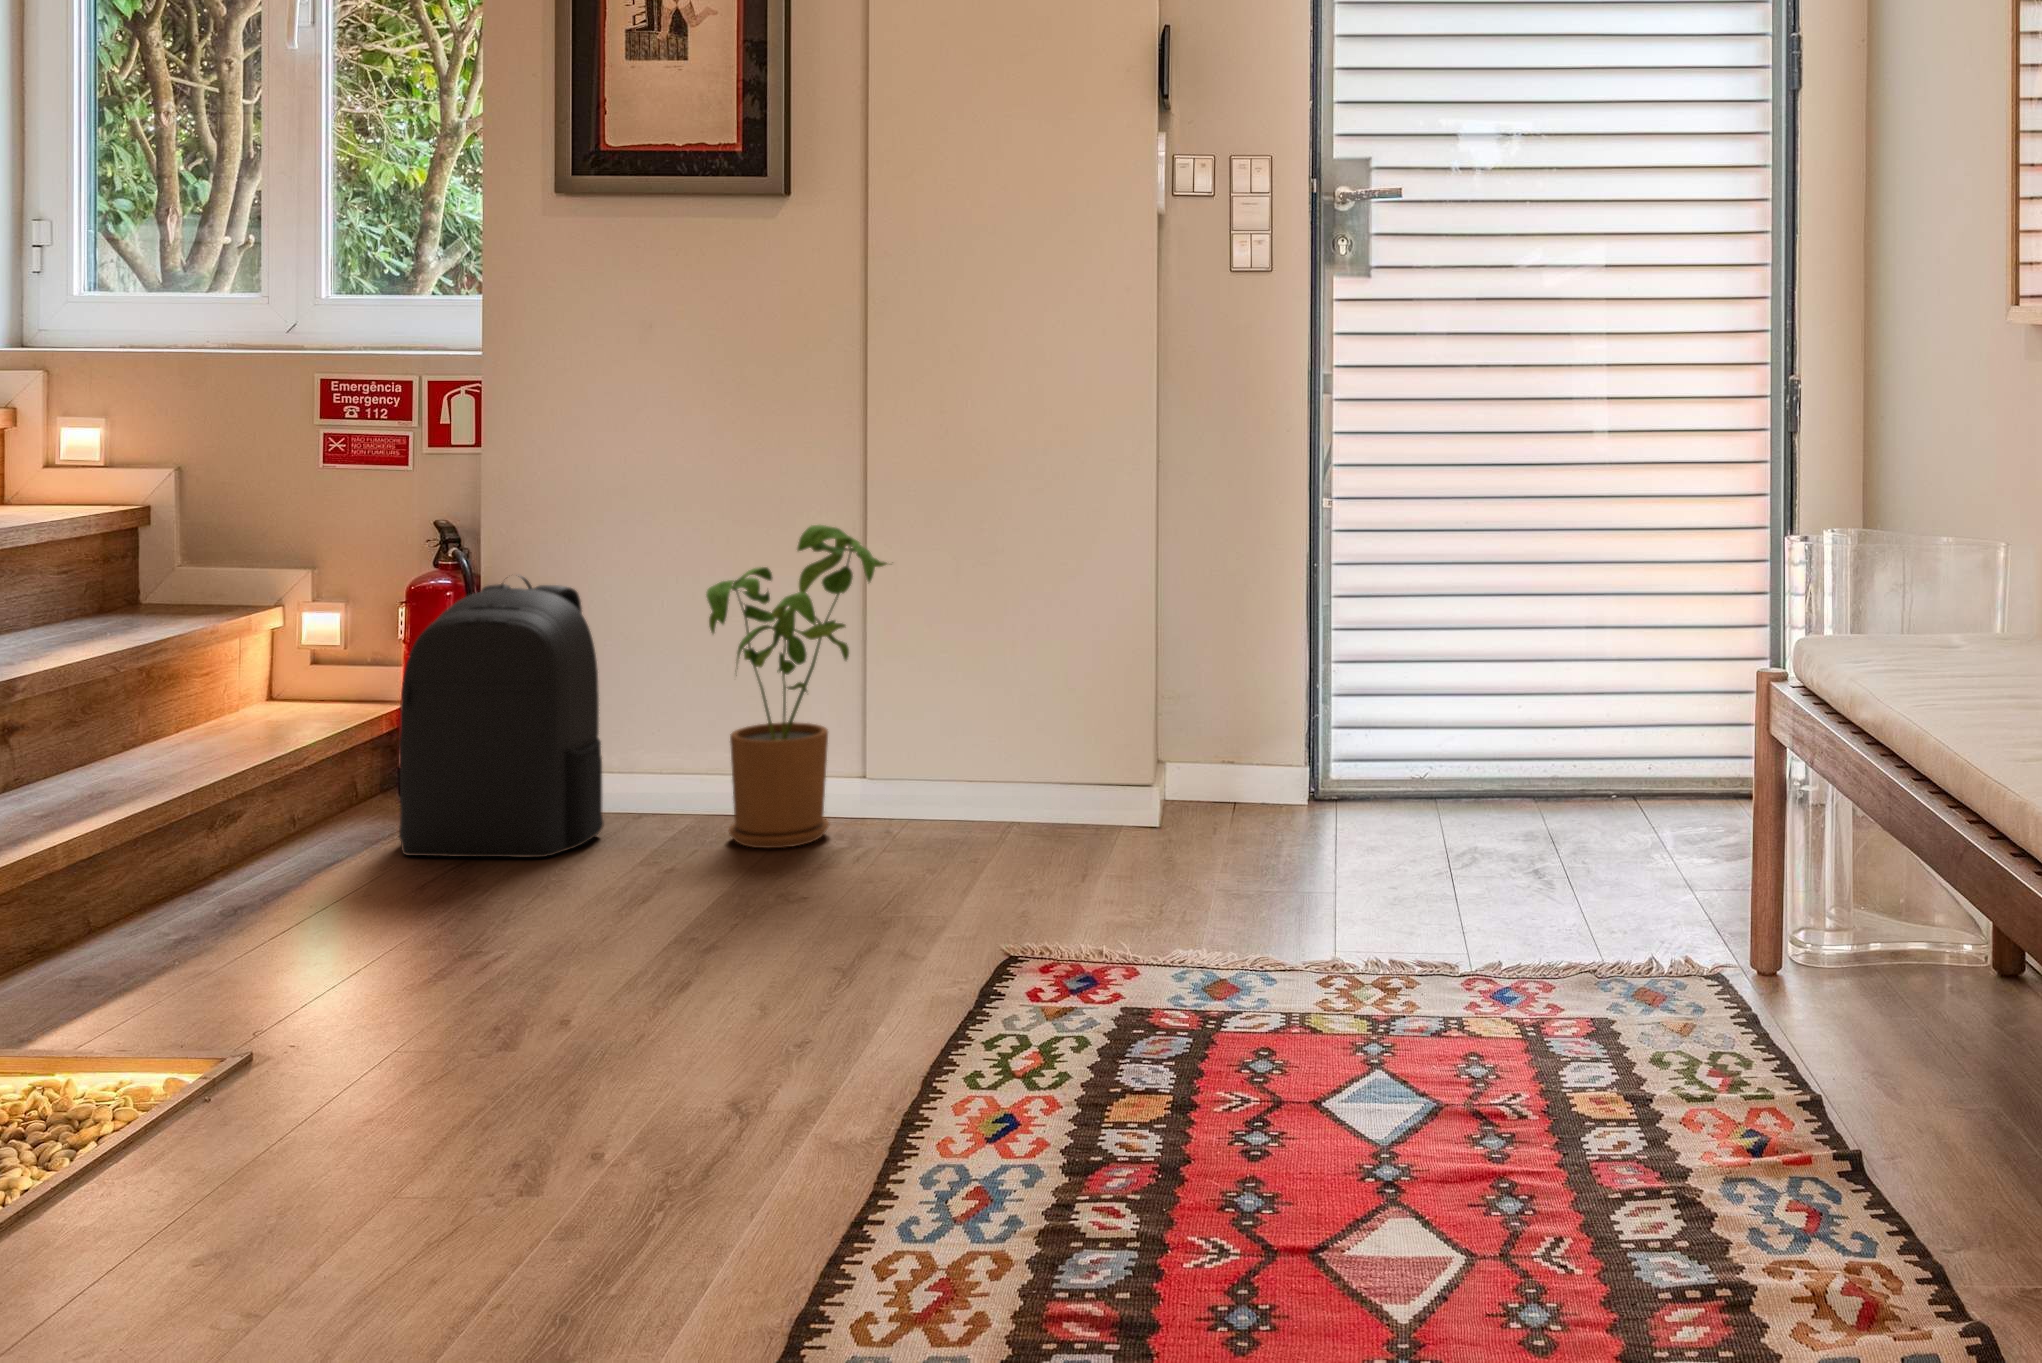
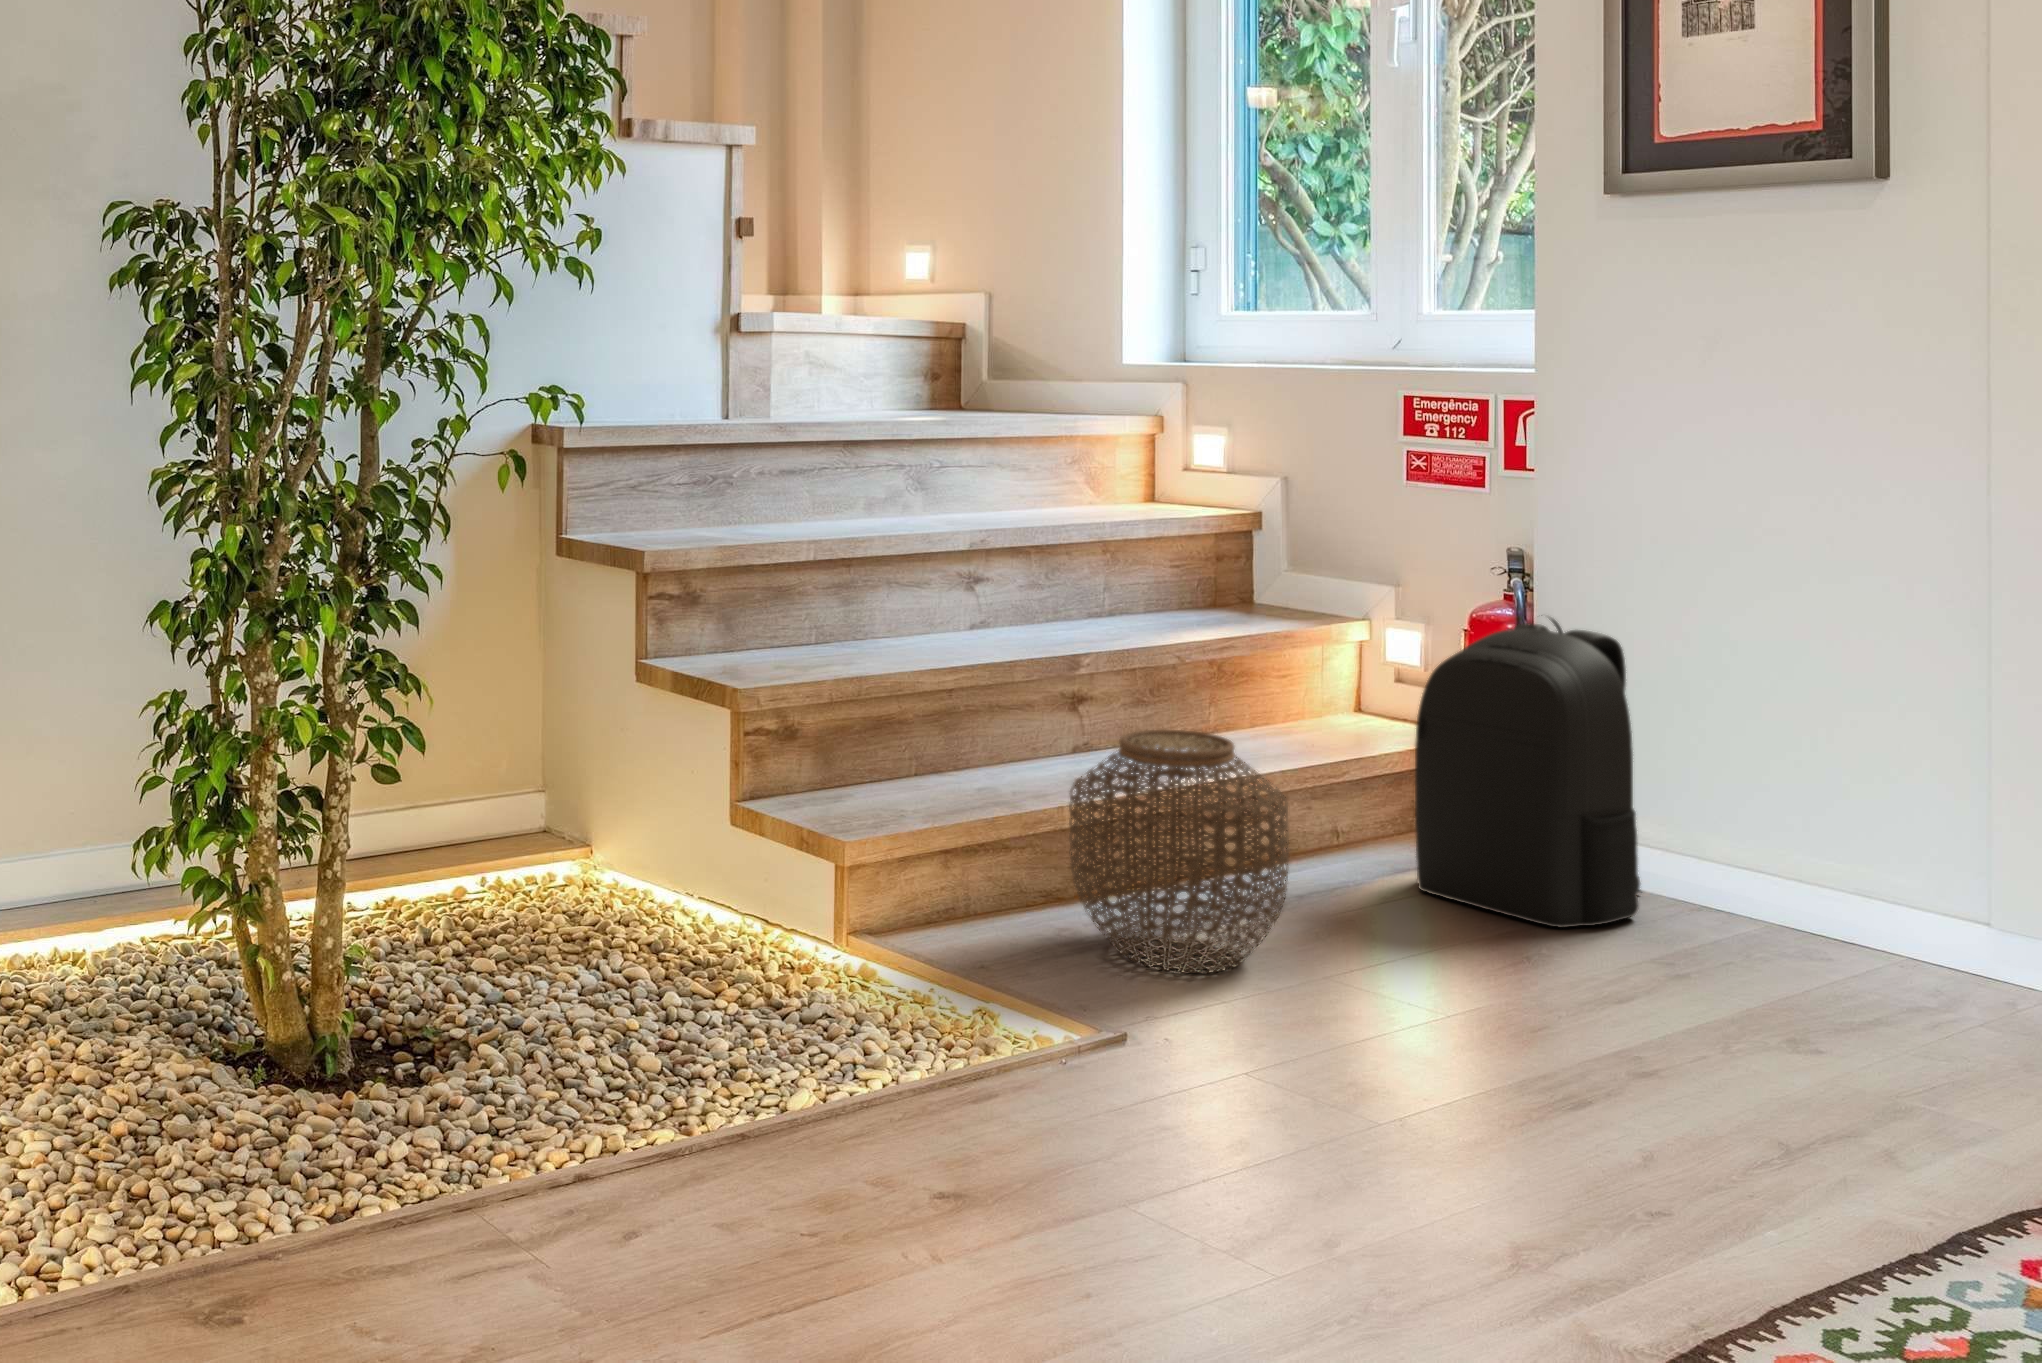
house plant: present [706,525,887,848] -> none [1754,595,2027,991]
woven basket: none [83,727,343,990] -> present [1070,730,1289,973]

